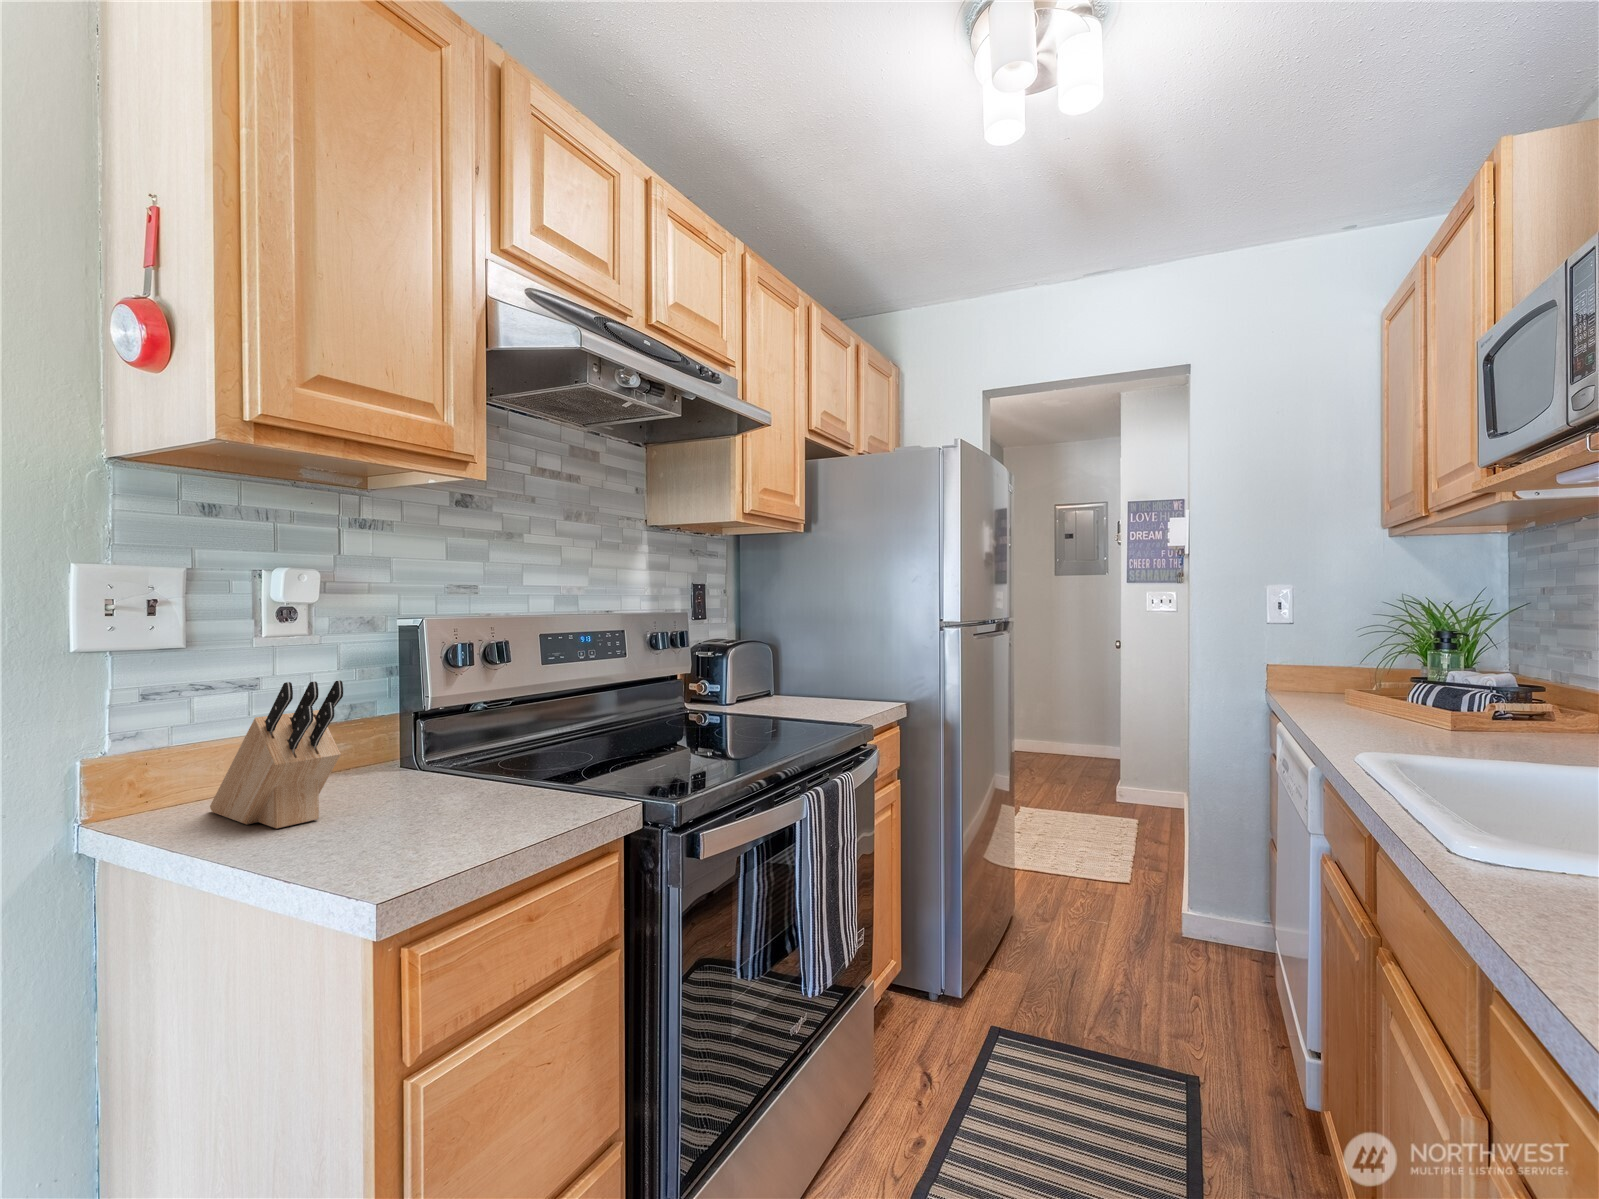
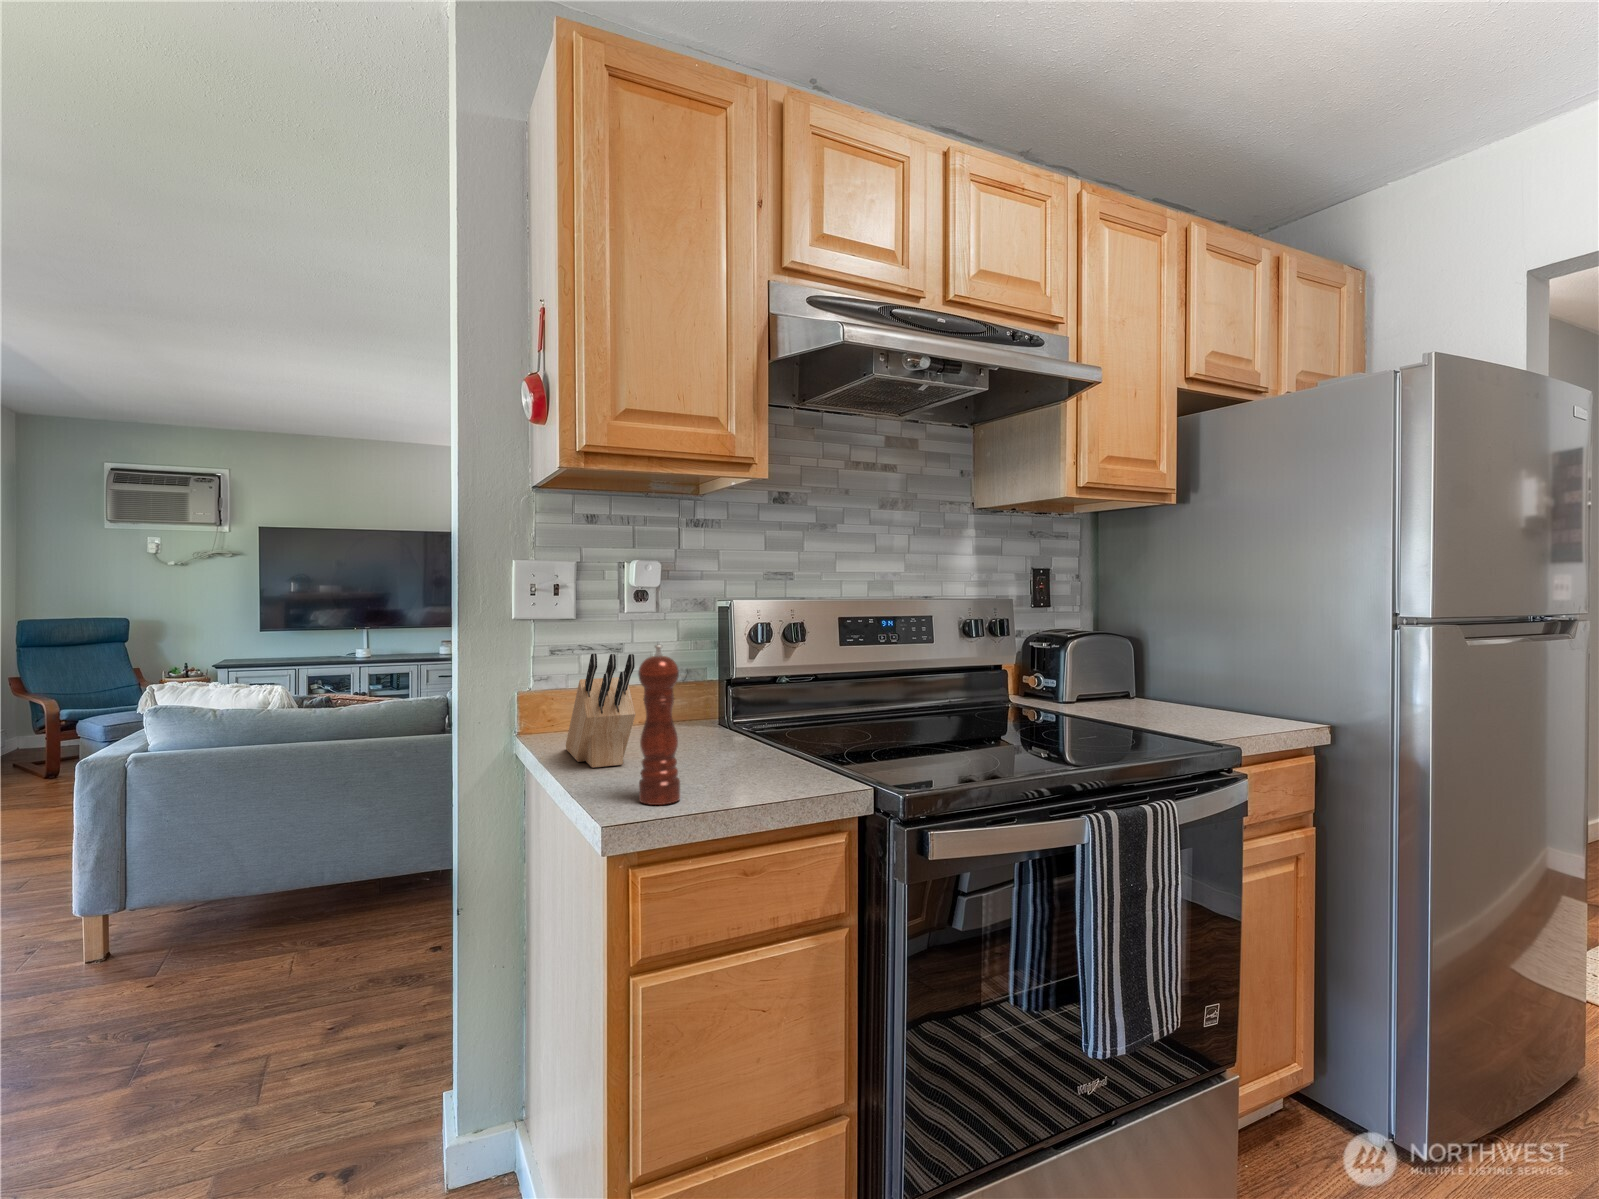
pepper mill: none [385,665,440,859] -> present [638,645,680,805]

